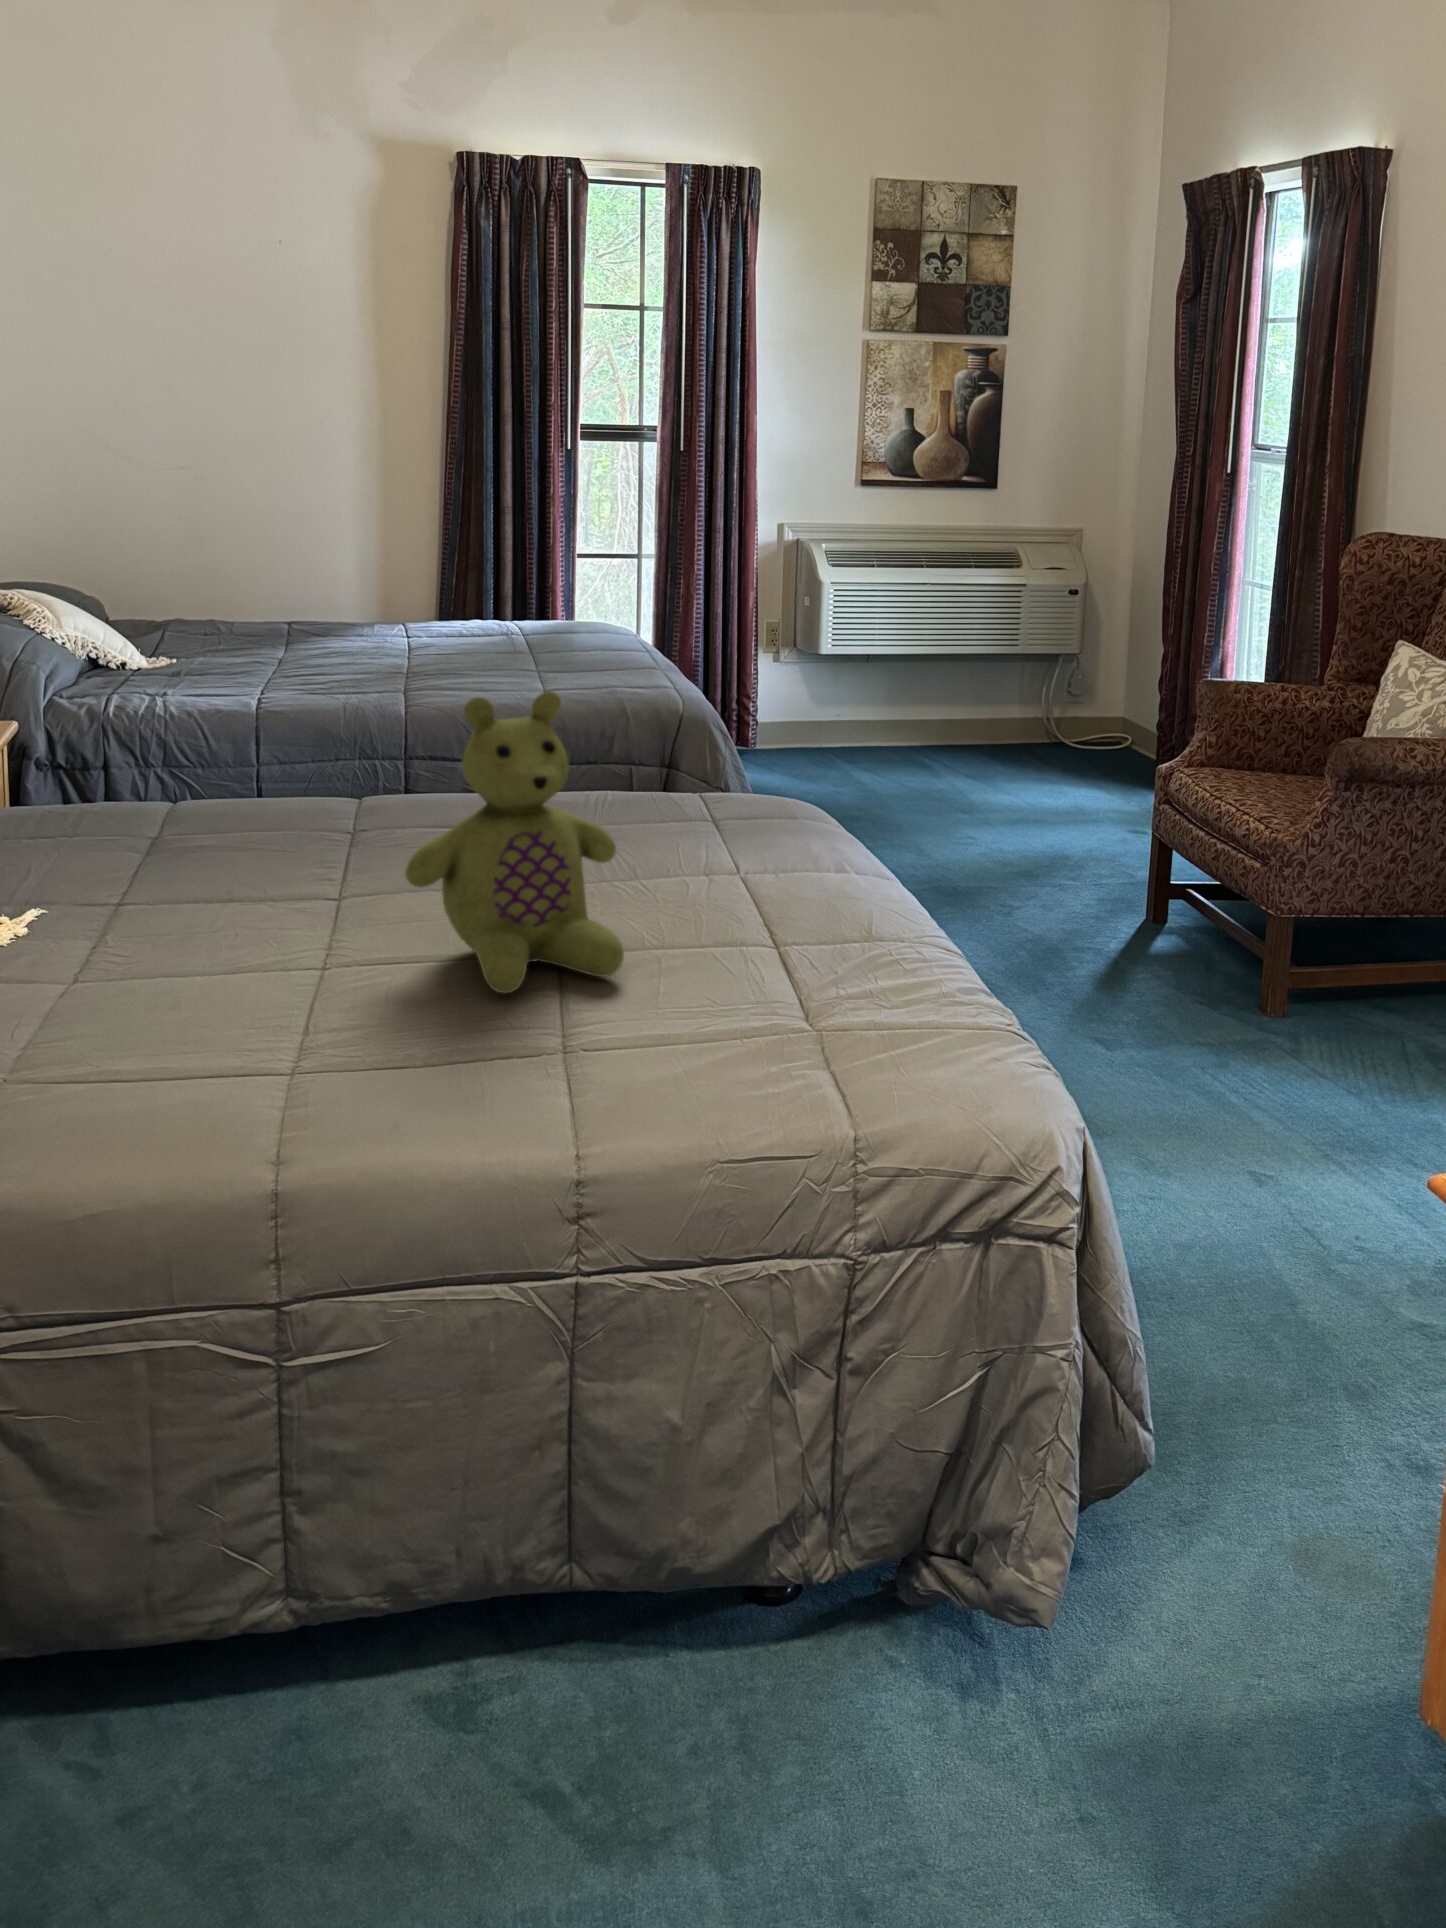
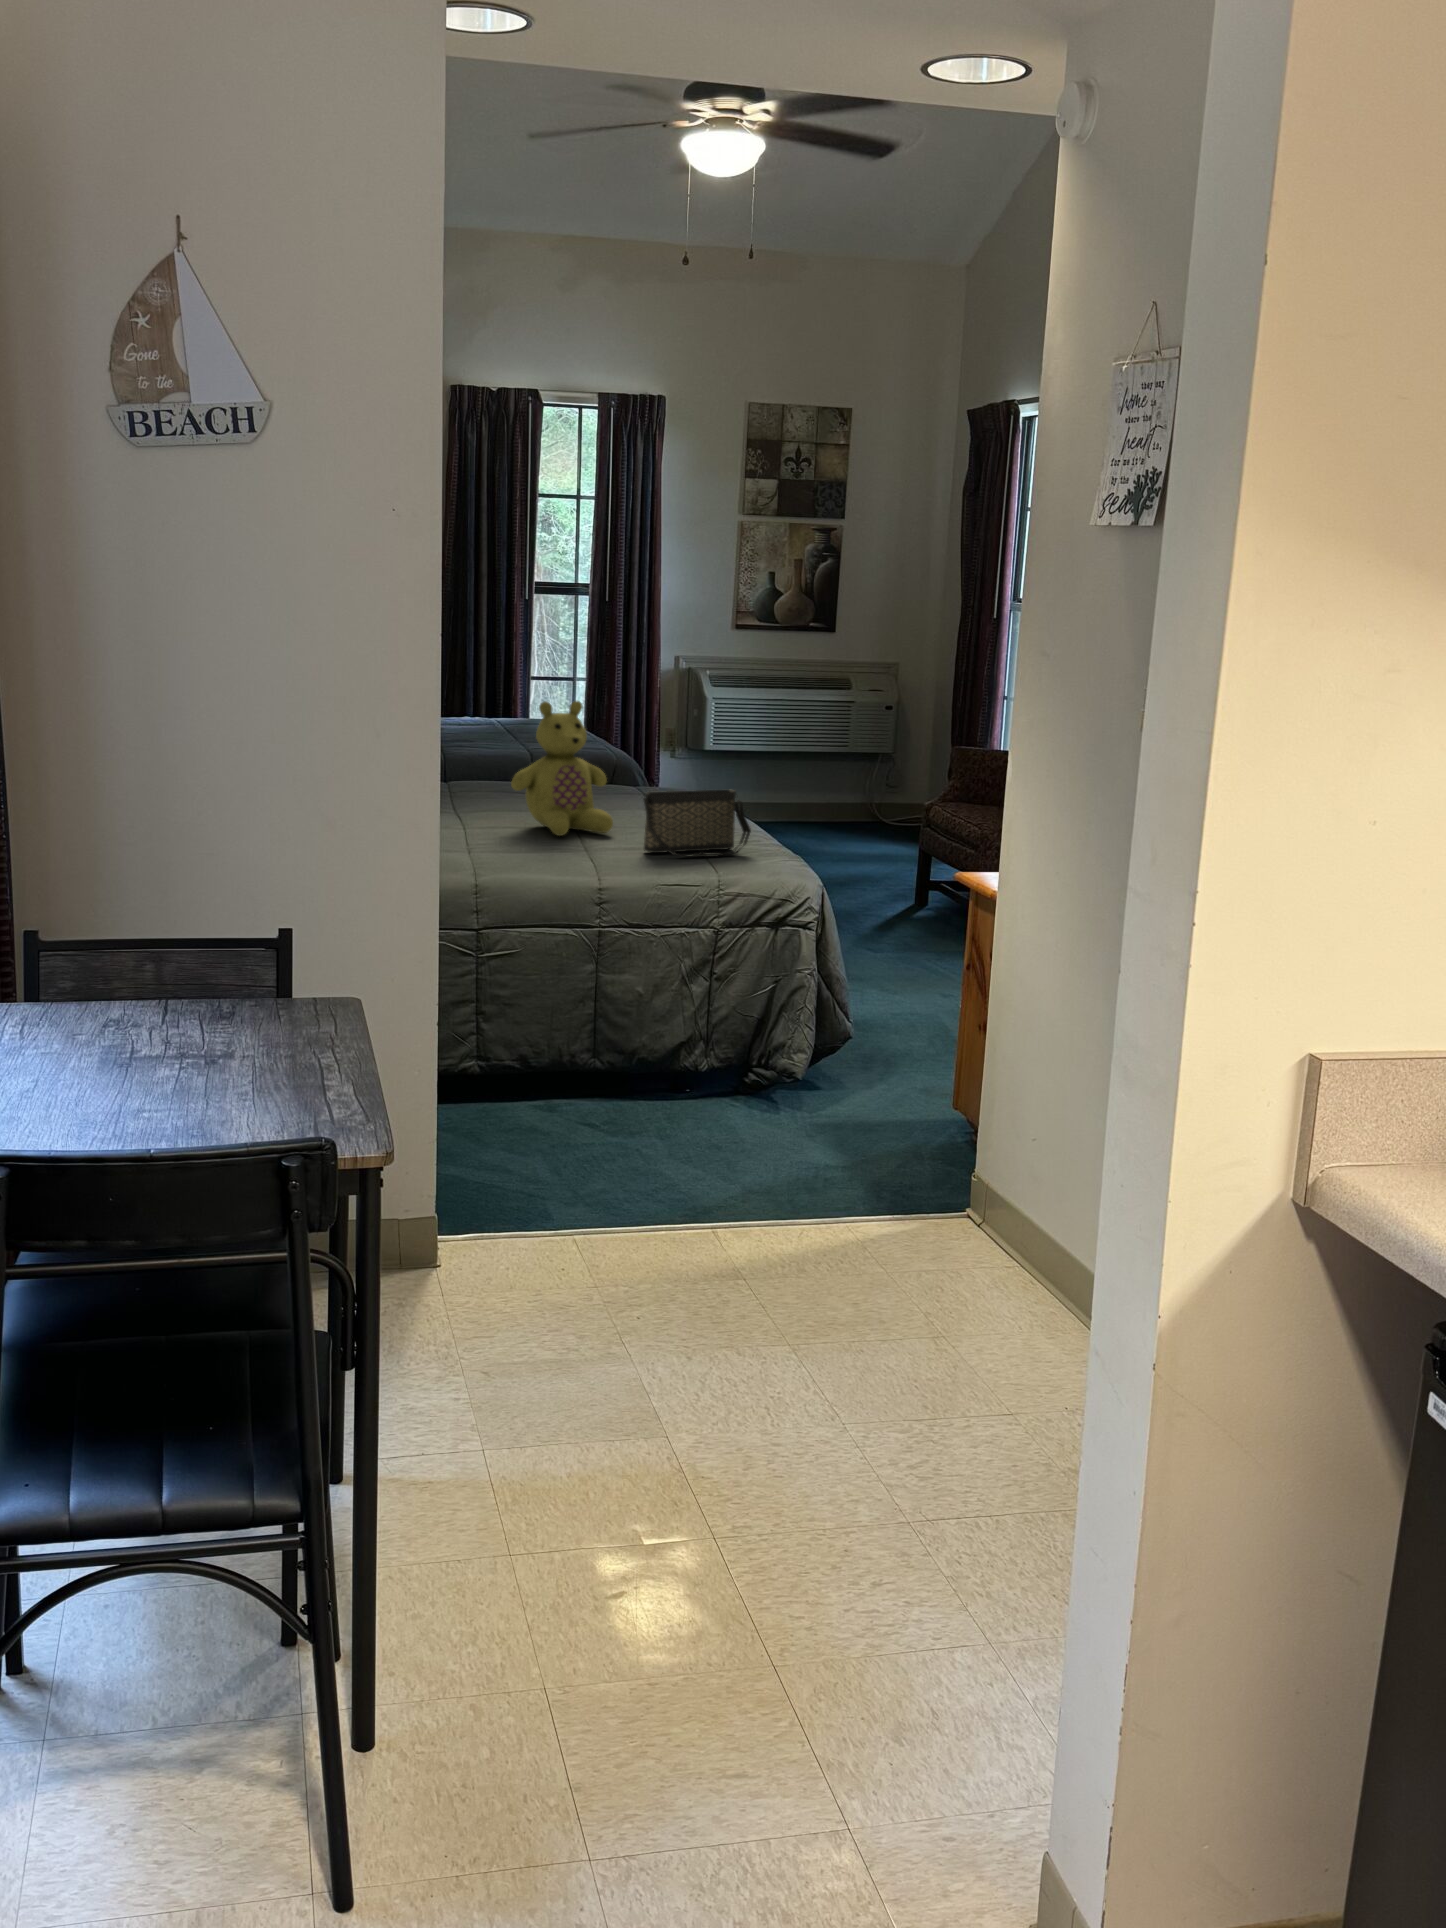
handbag: none [679,899,924,1072] -> present [644,789,751,857]

